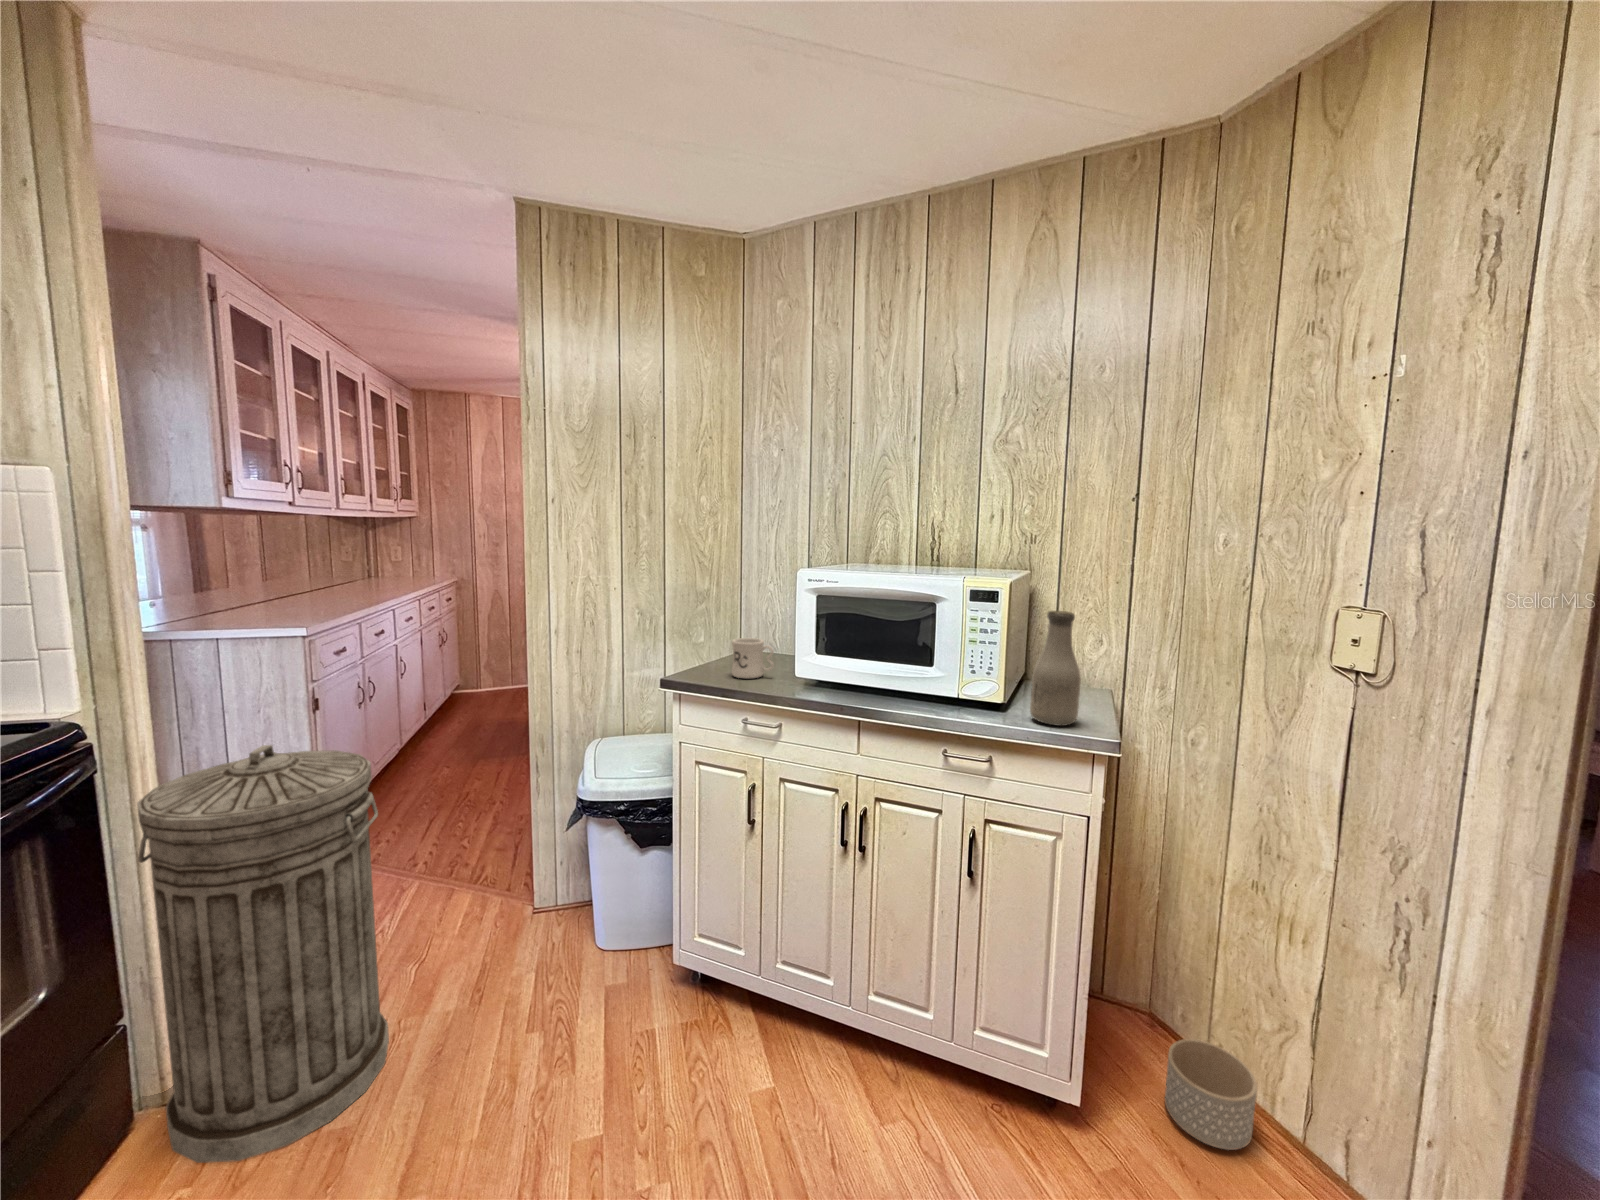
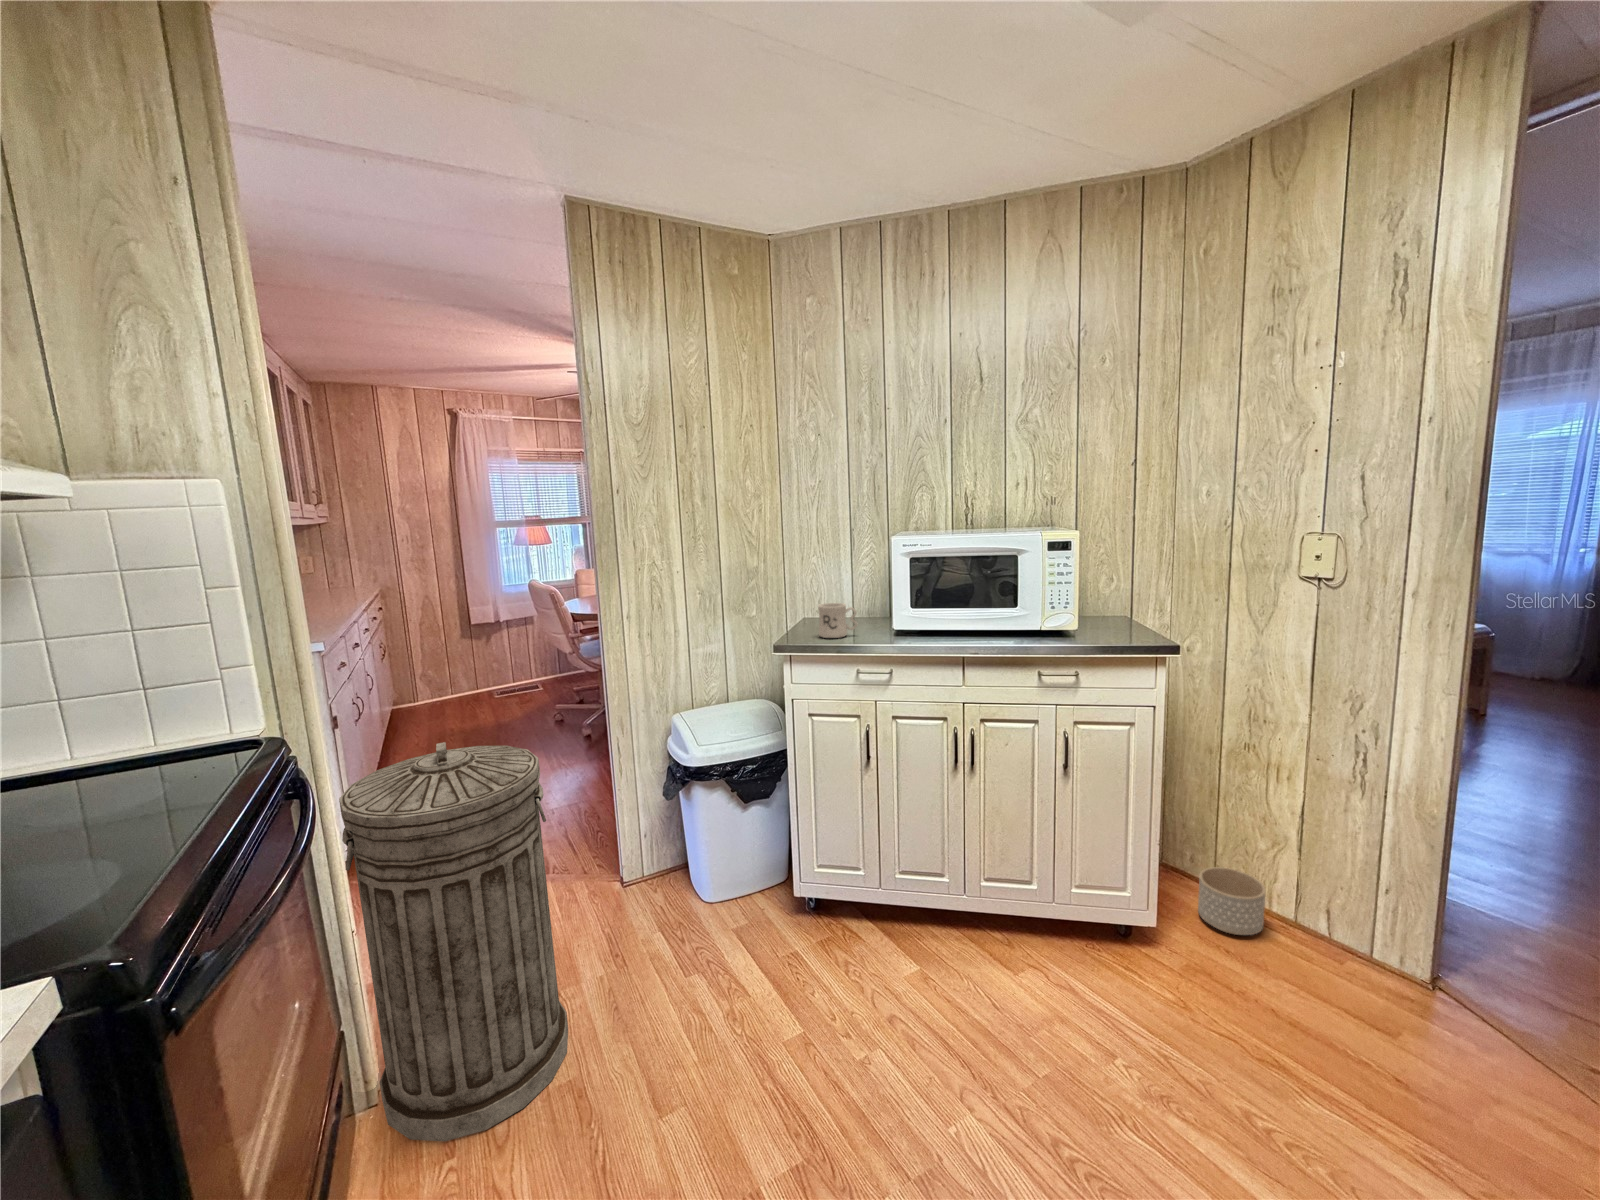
bottle: present [1030,611,1081,726] -> none [1096,553,1135,642]

